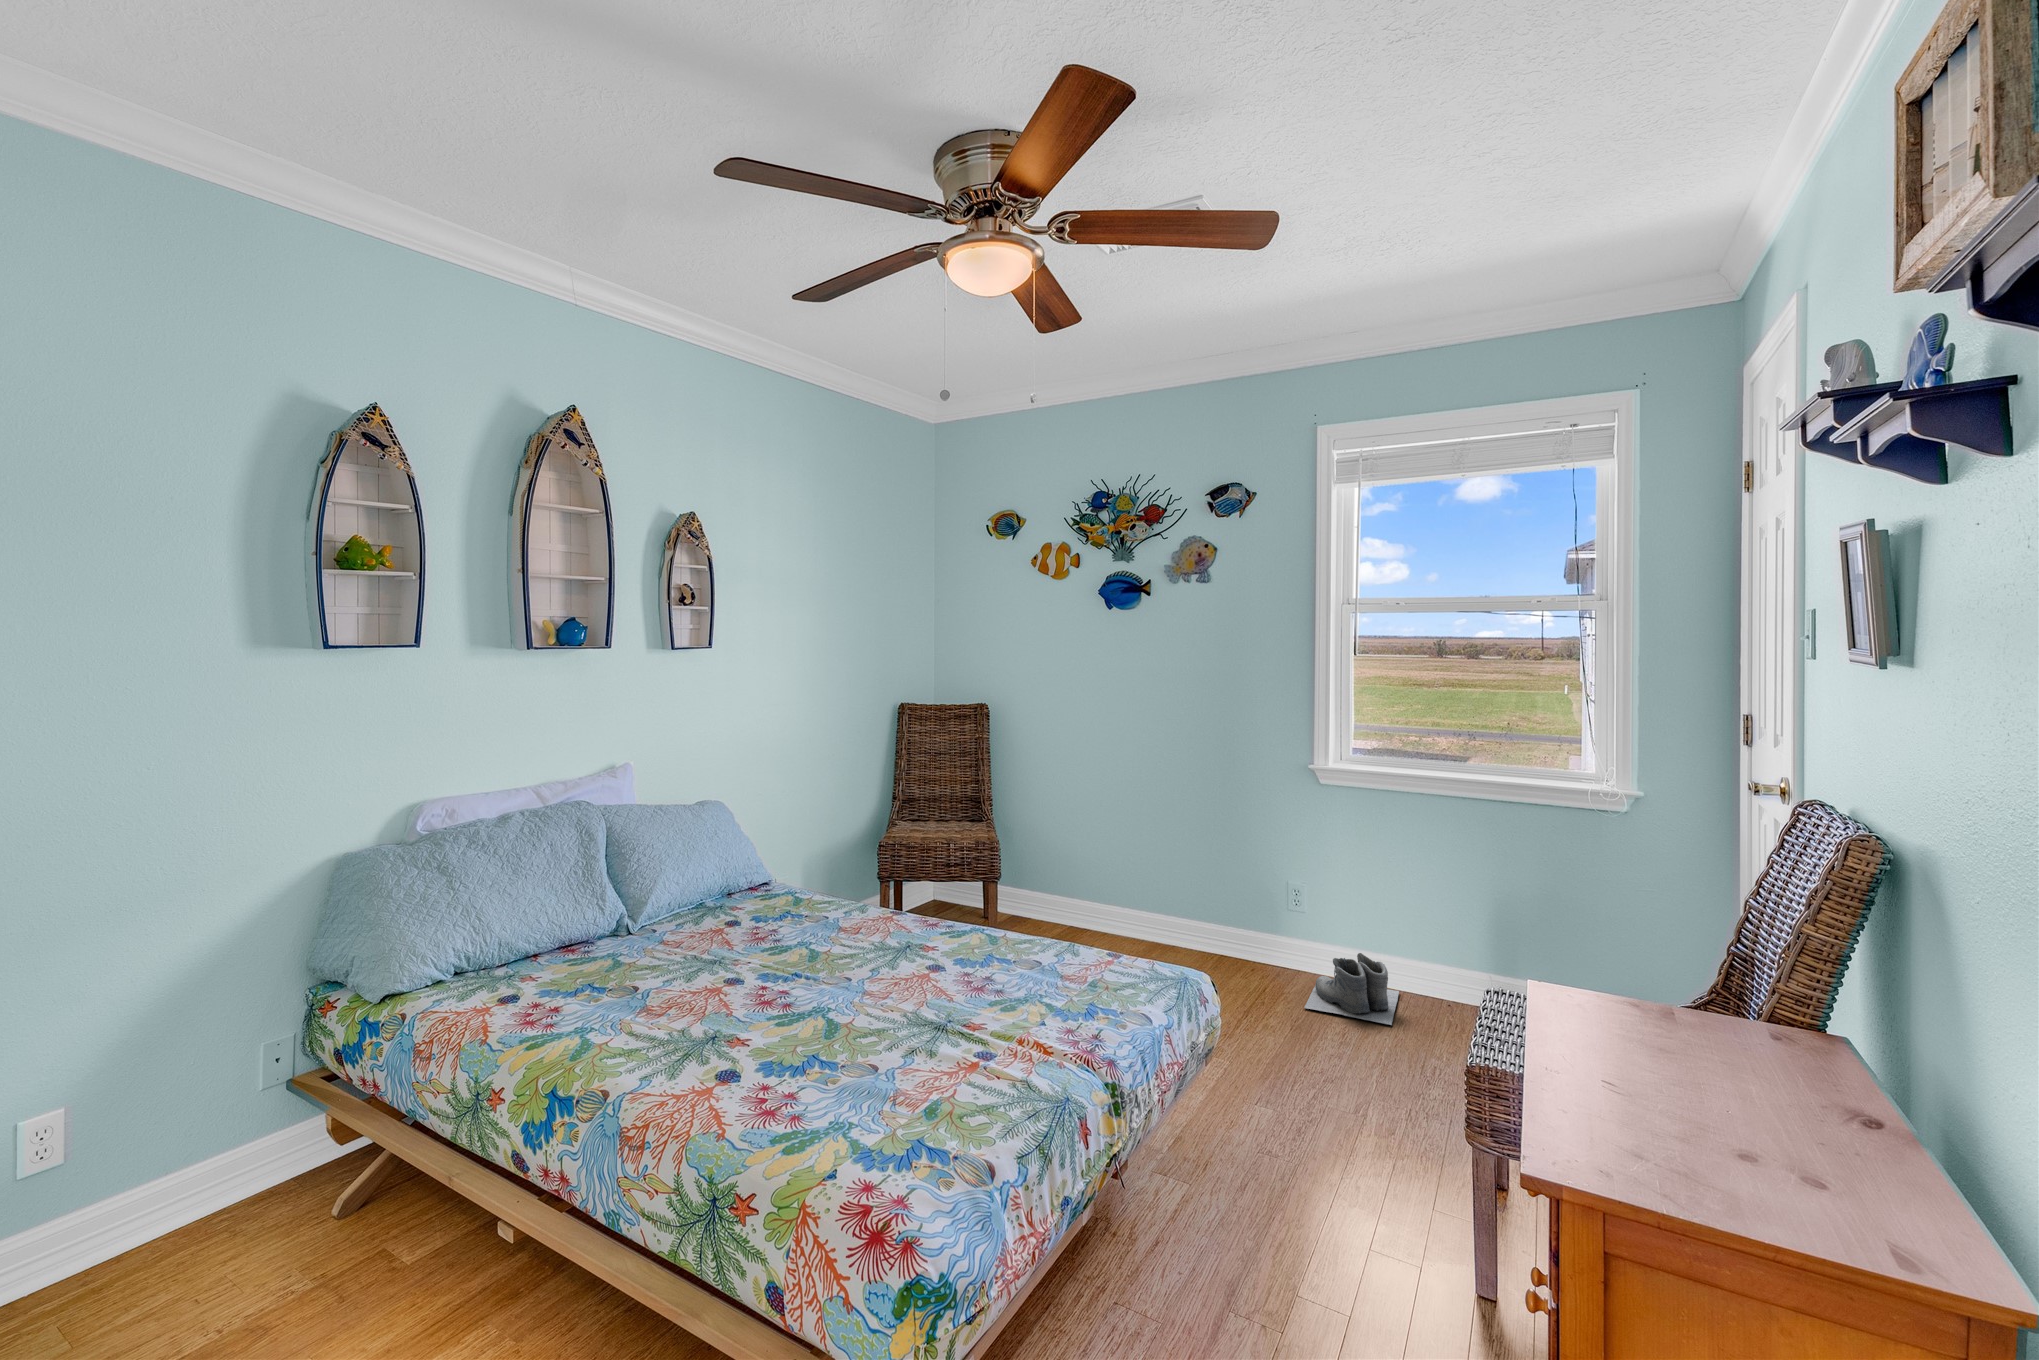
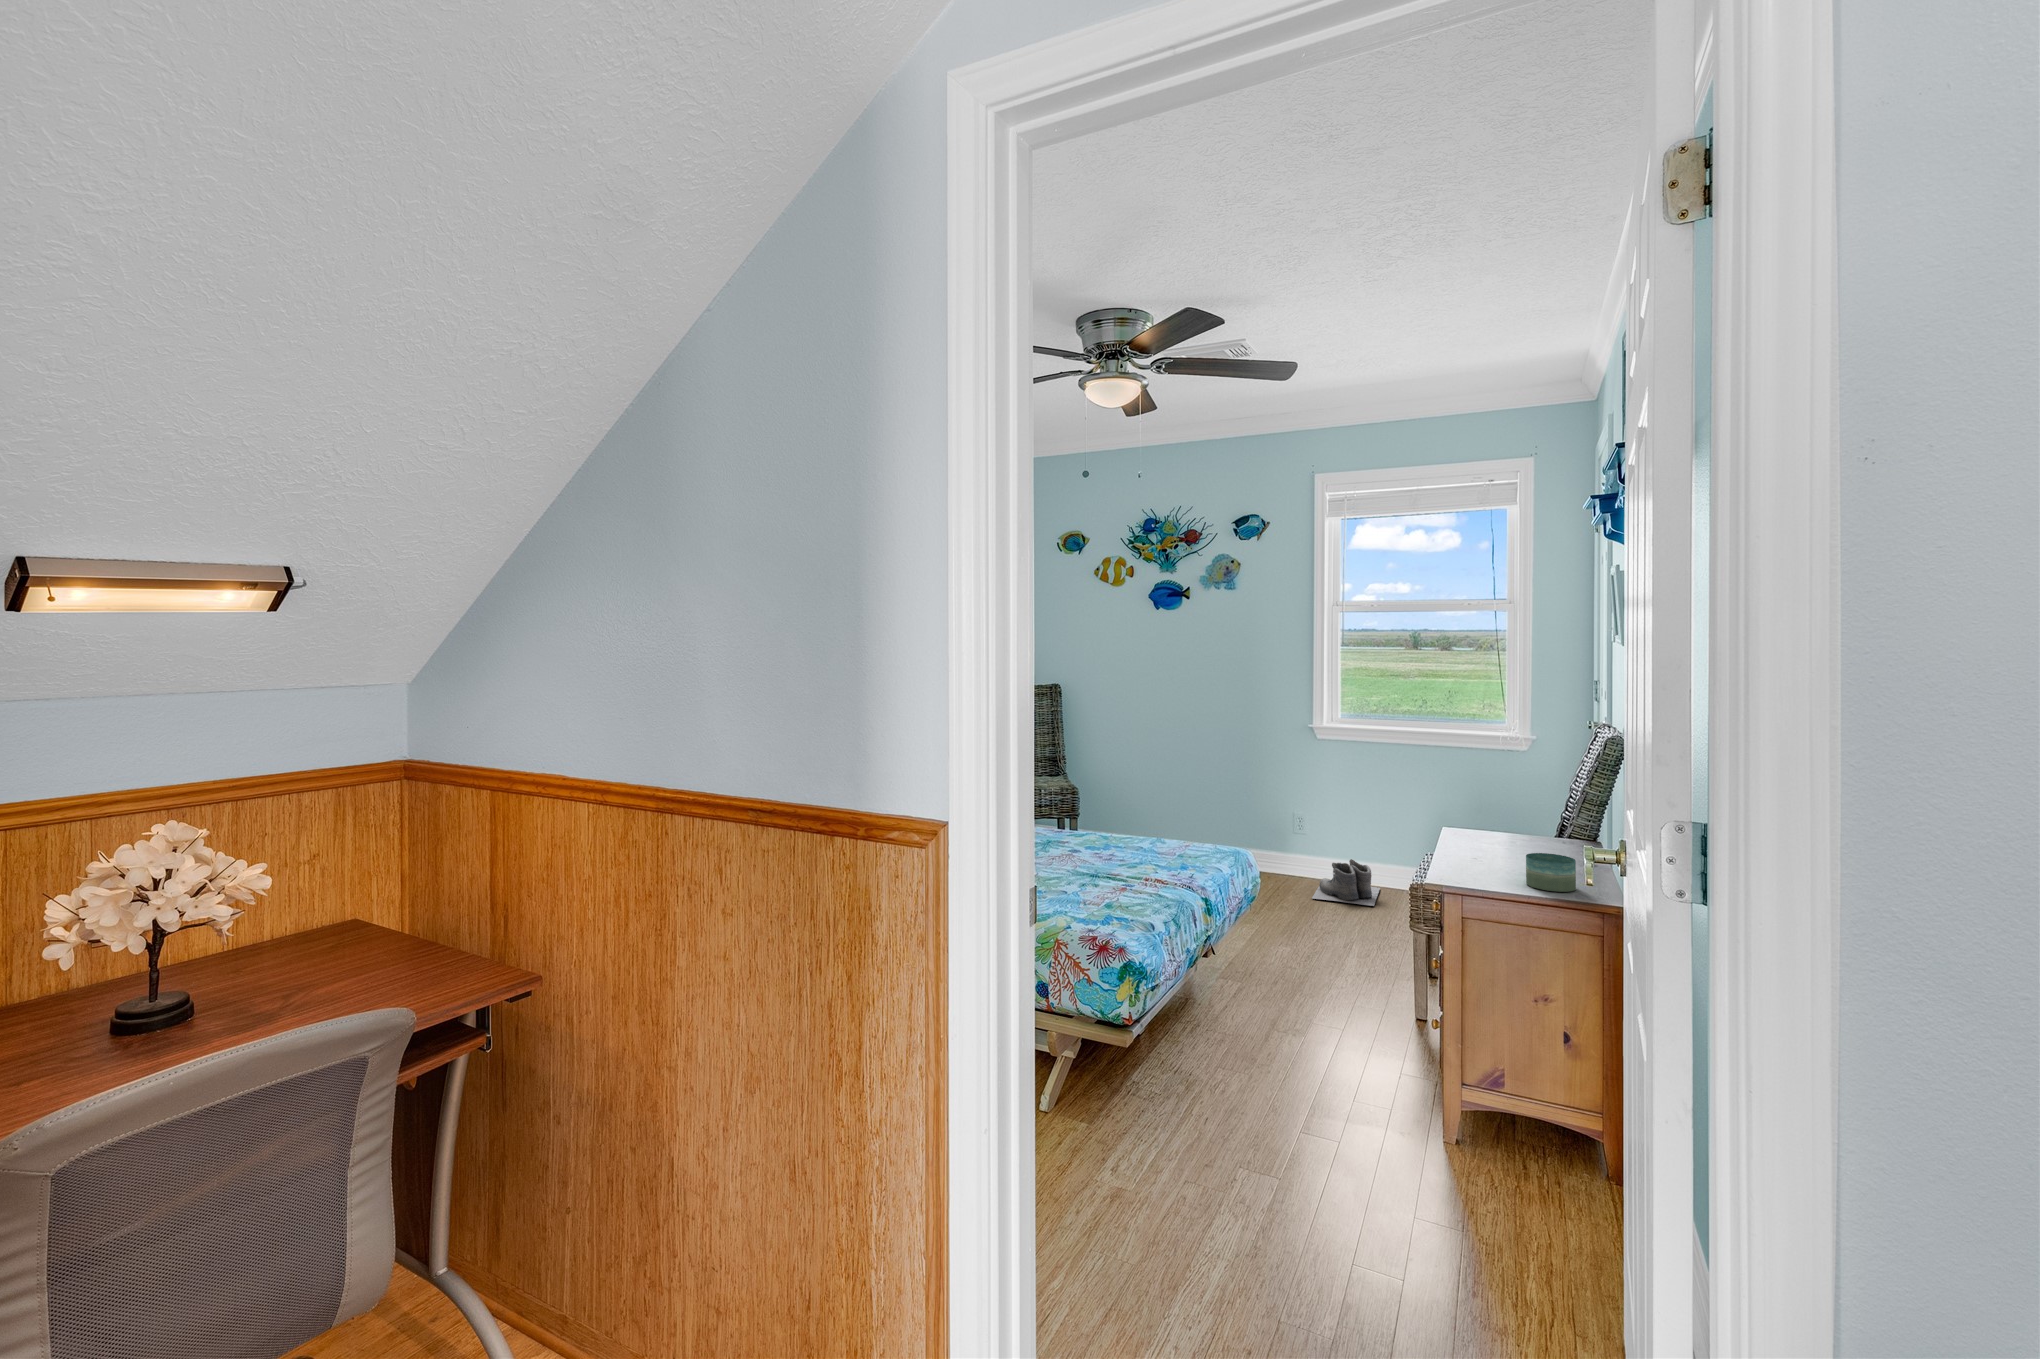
candle: none [1739,1091,1862,1201] -> present [1526,853,1576,892]

